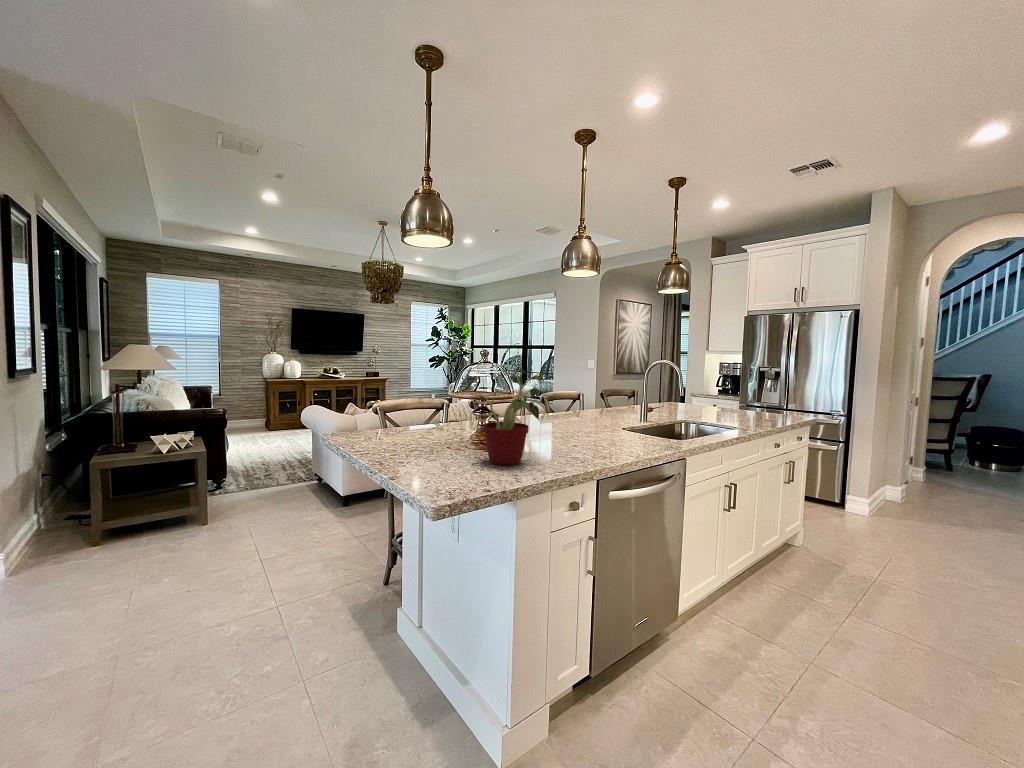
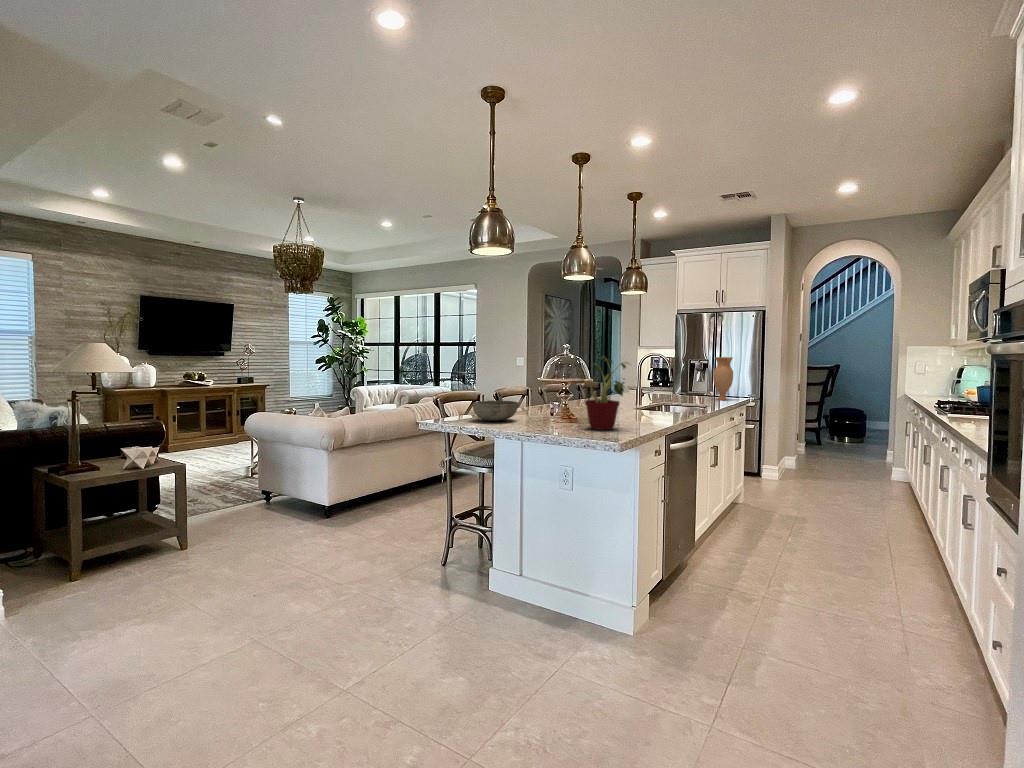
vase: none [763,365,790,419] -> present [714,357,733,400]
bowl: none [390,412,446,437] -> present [473,401,519,421]

